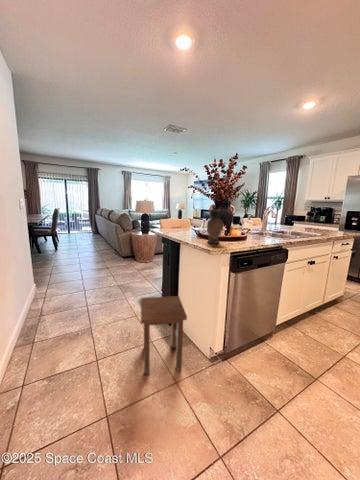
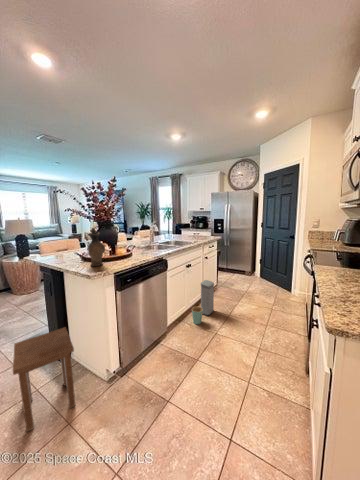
trash can: none [308,284,344,335] -> present [192,280,214,324]

